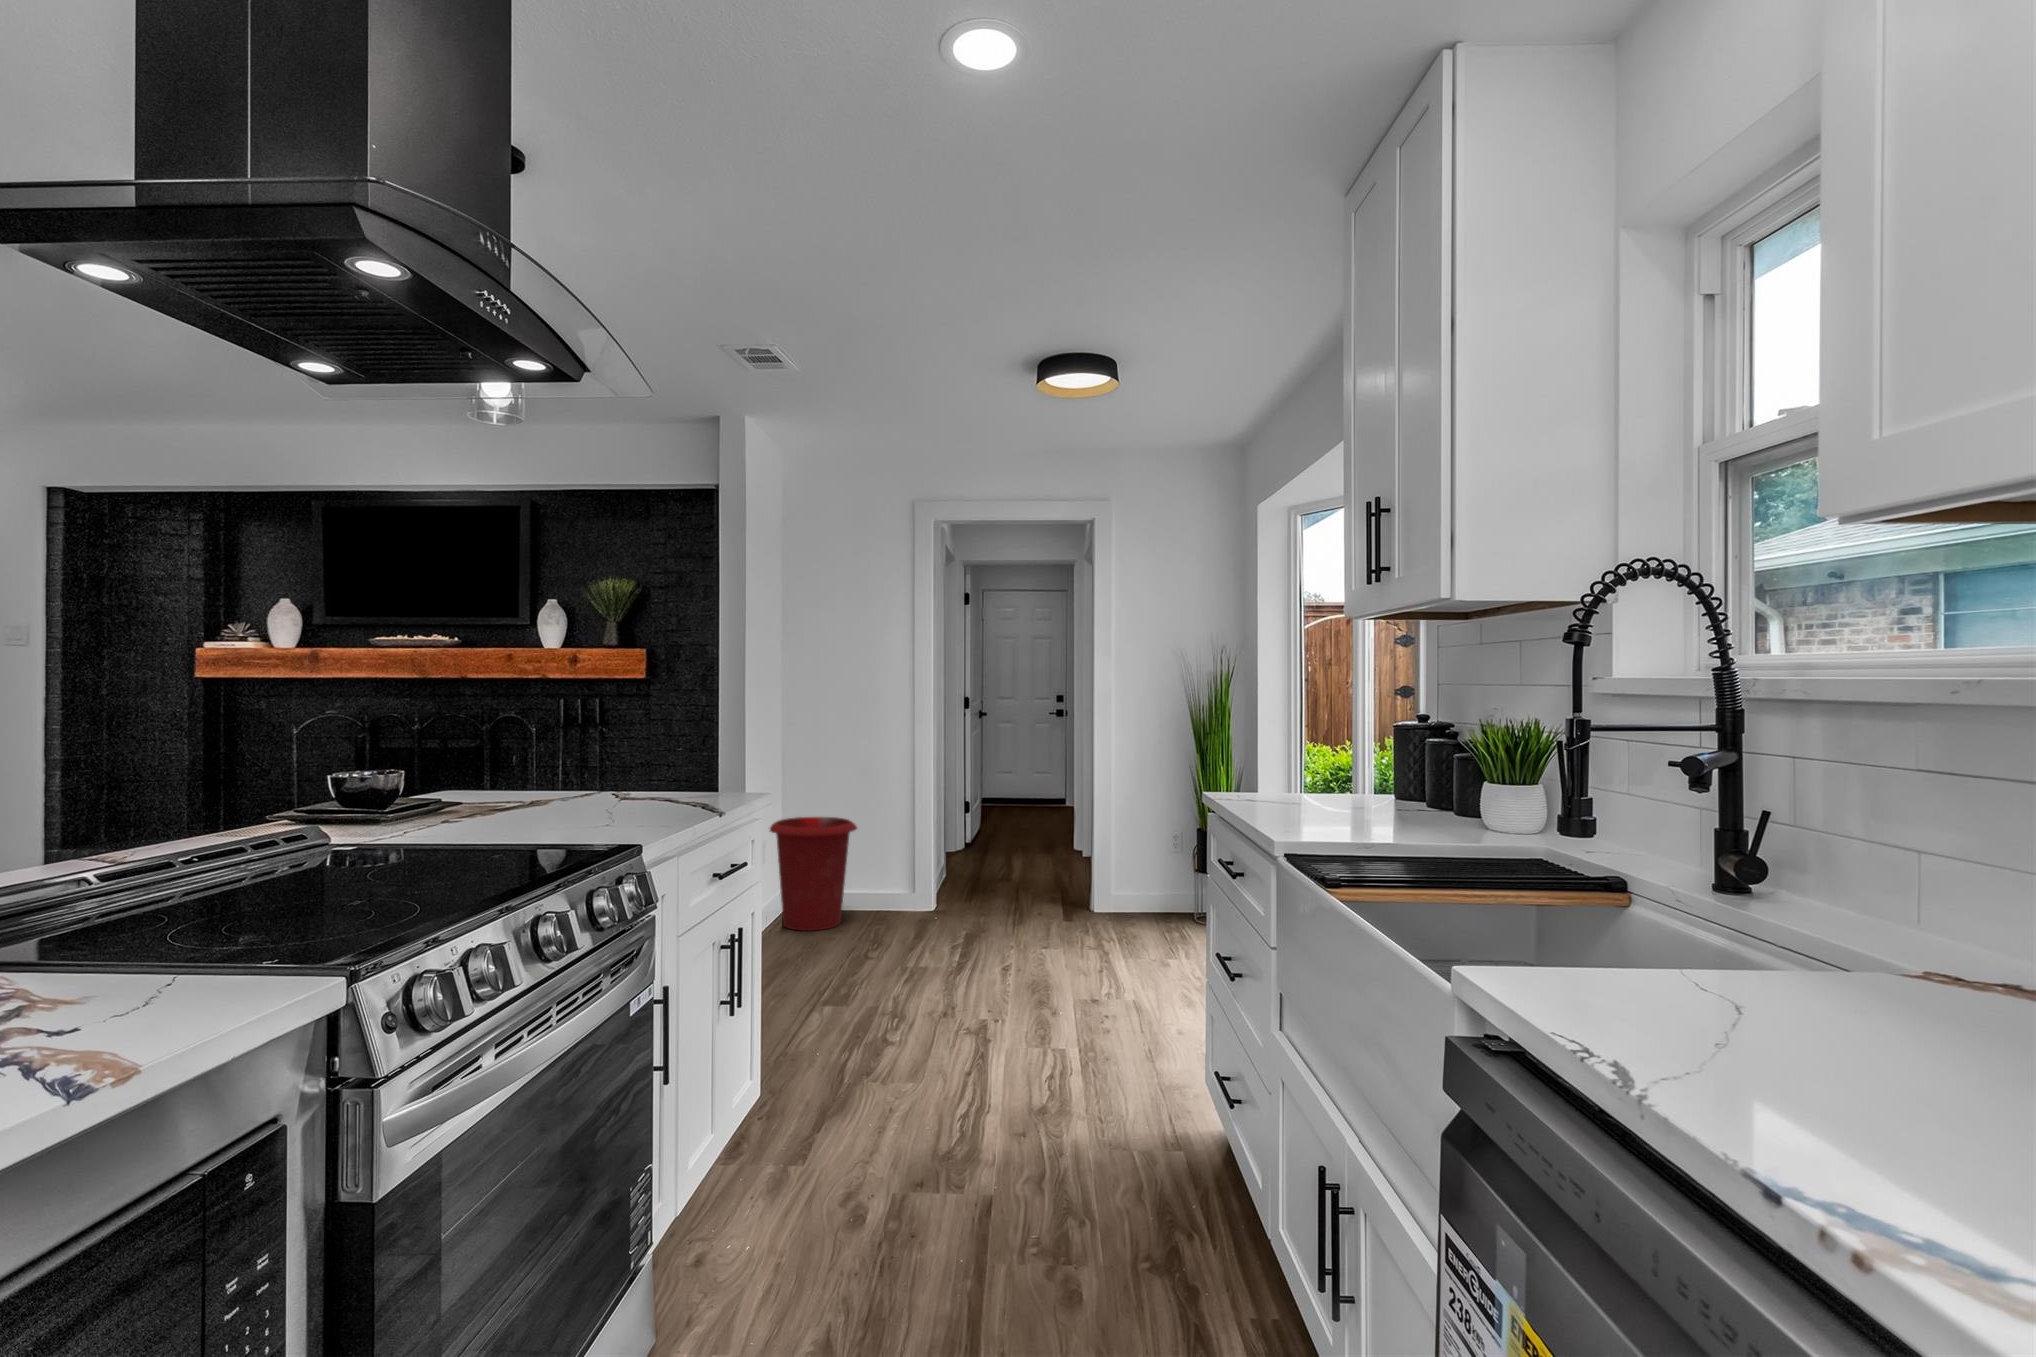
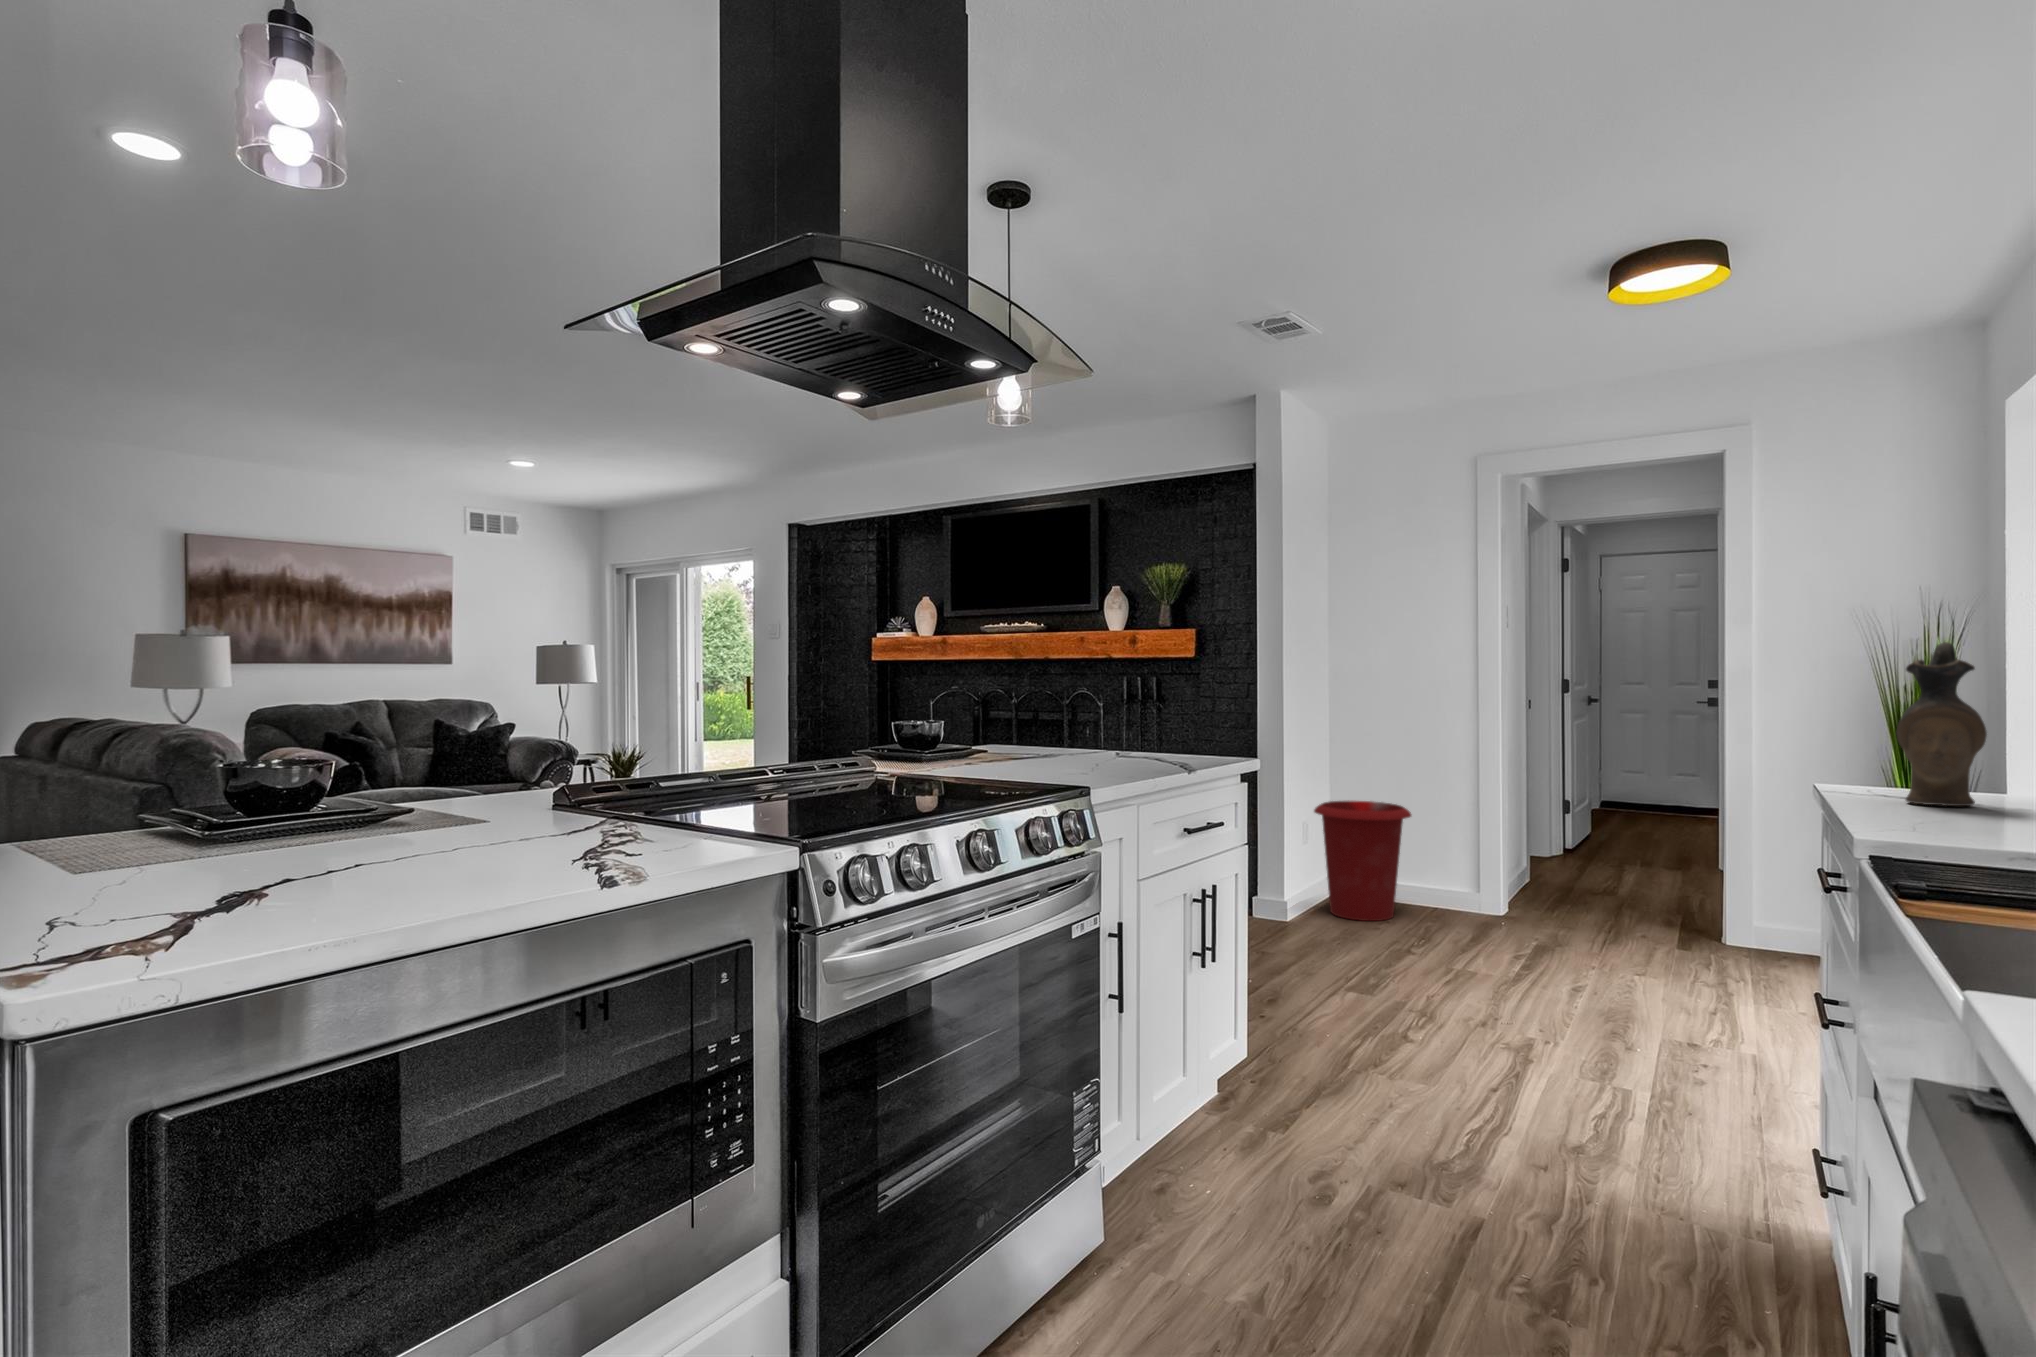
ceramic pitcher: none [1266,691,1316,809] -> present [1897,642,1987,806]

